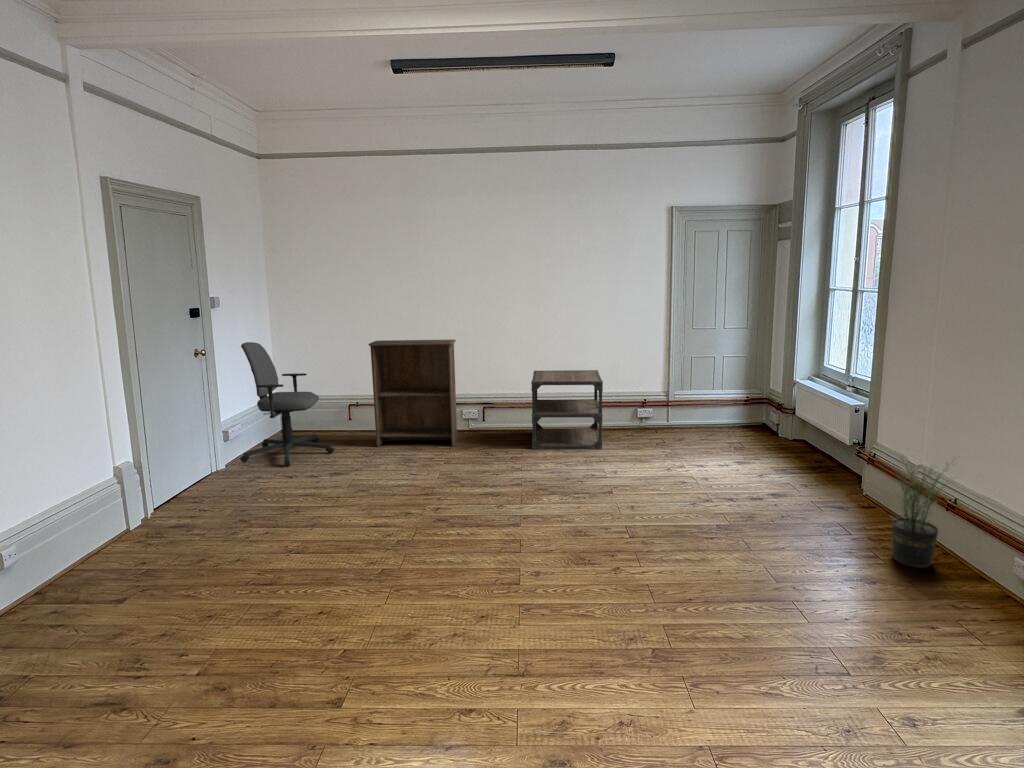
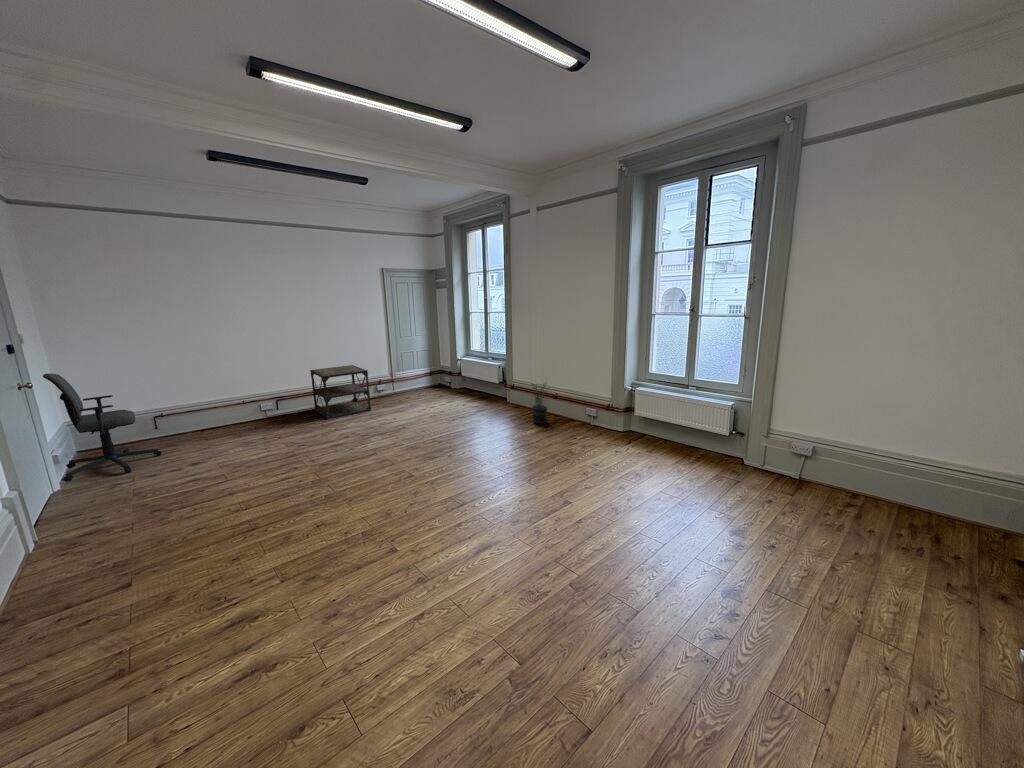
bookshelf: present [369,340,457,446] -> none [181,354,267,442]

